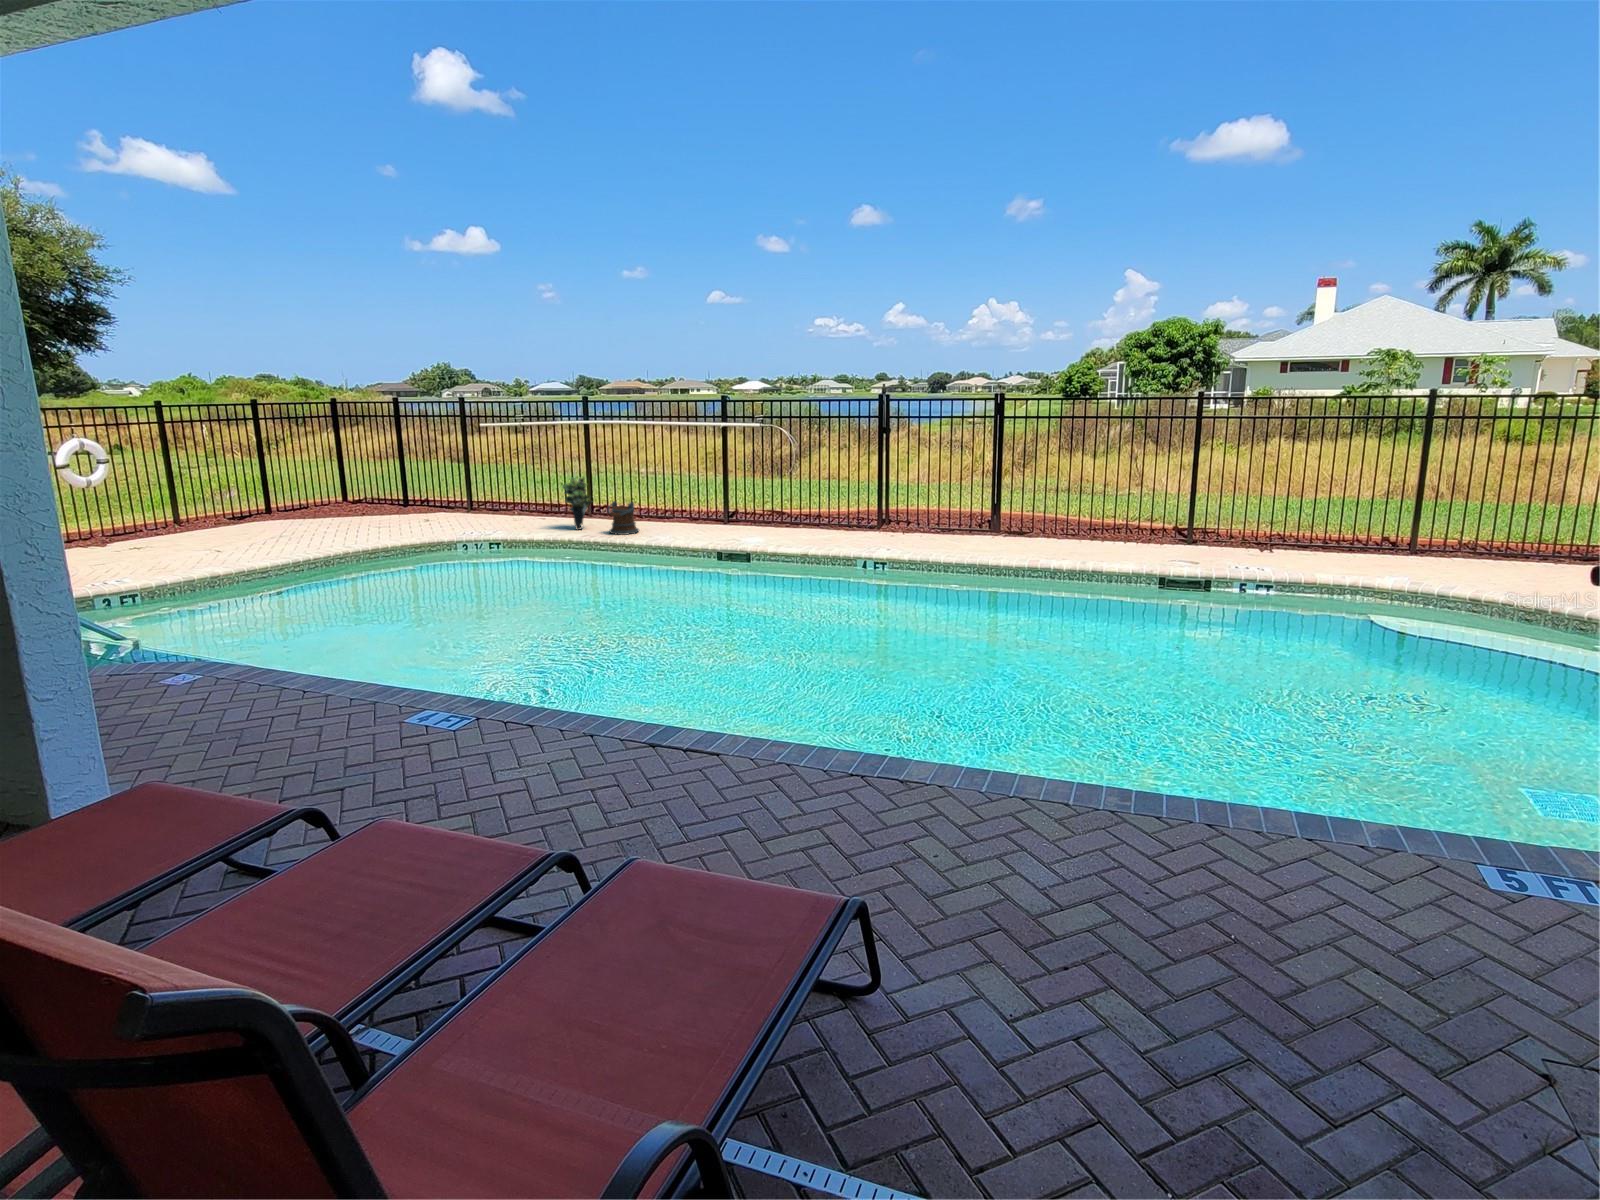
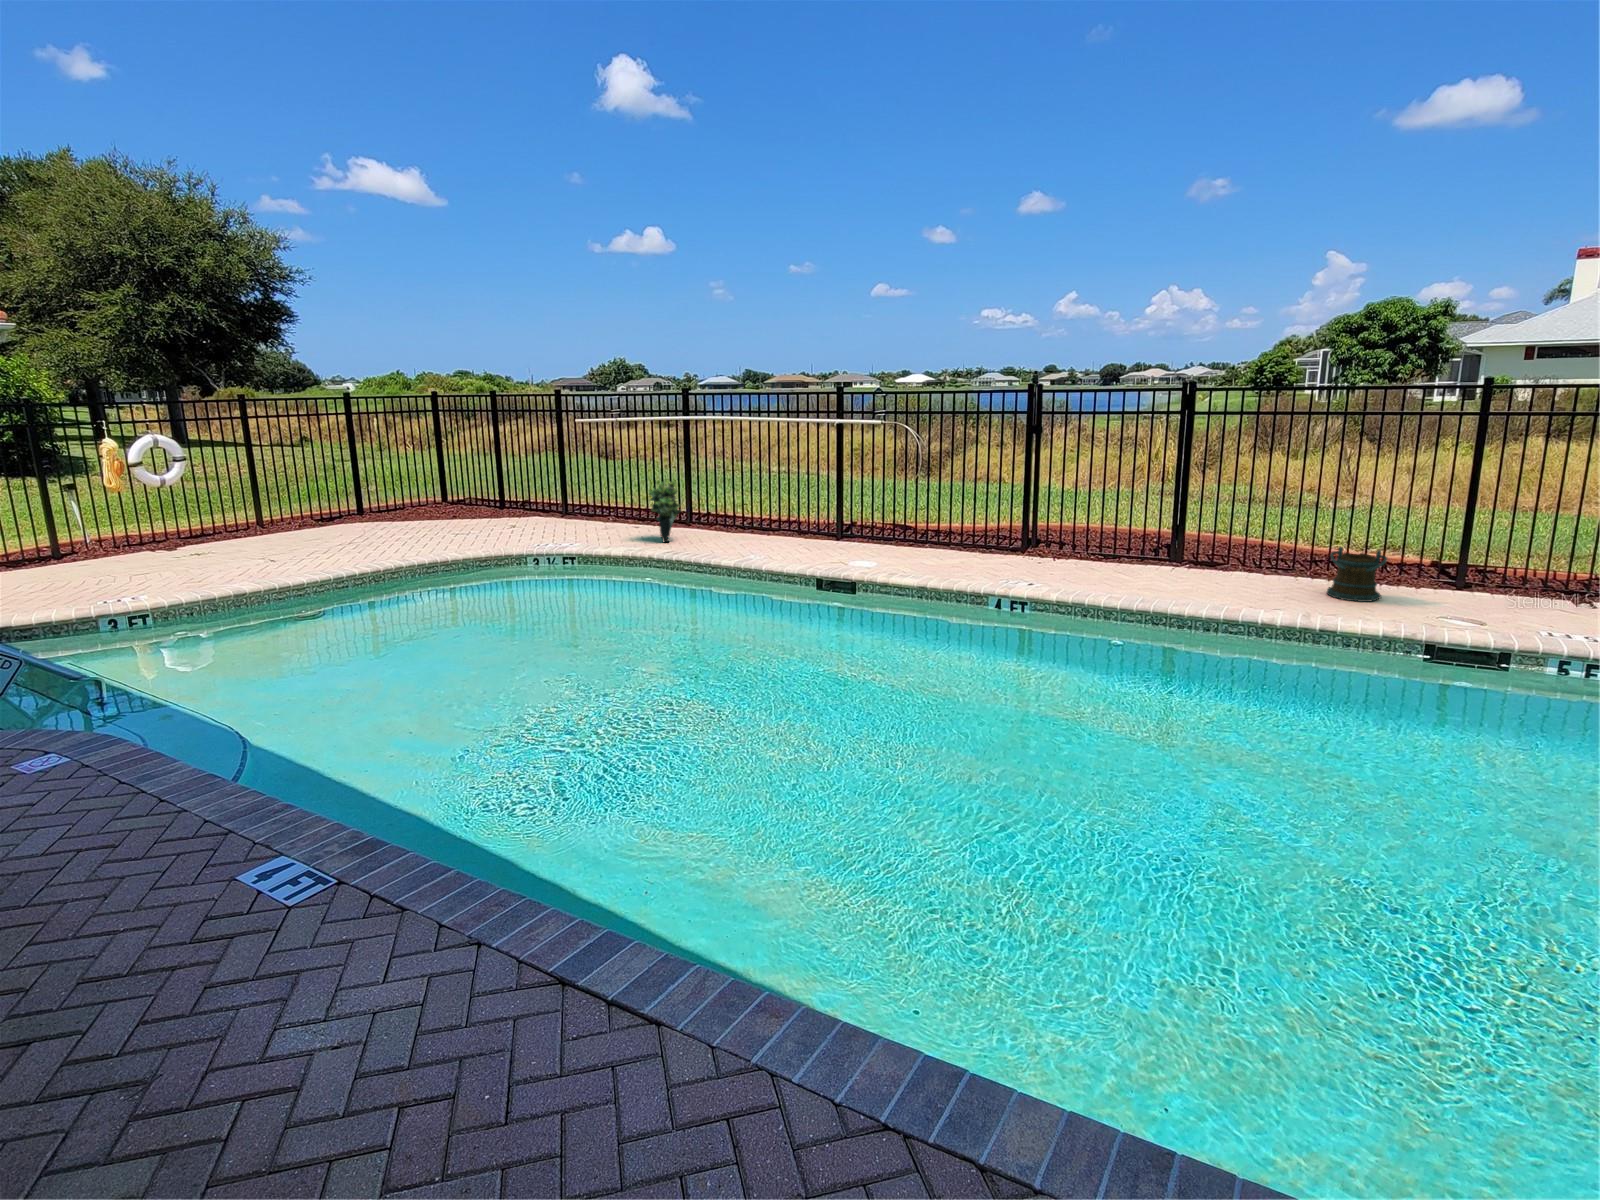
bucket: present [608,501,639,535] -> present [1327,547,1387,602]

